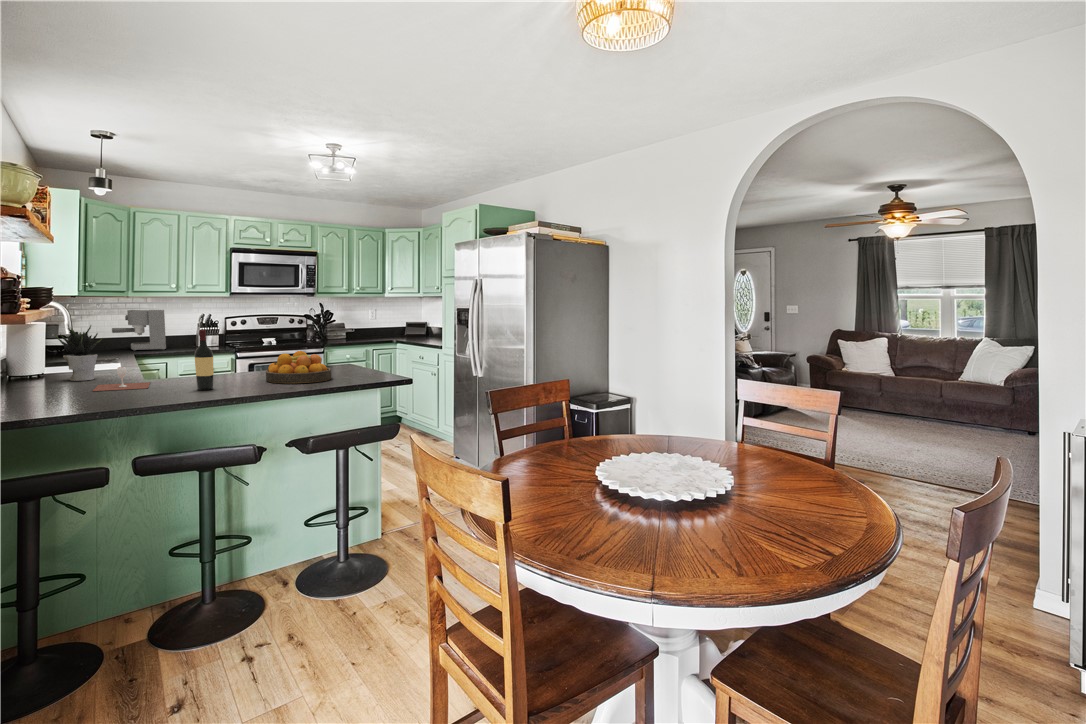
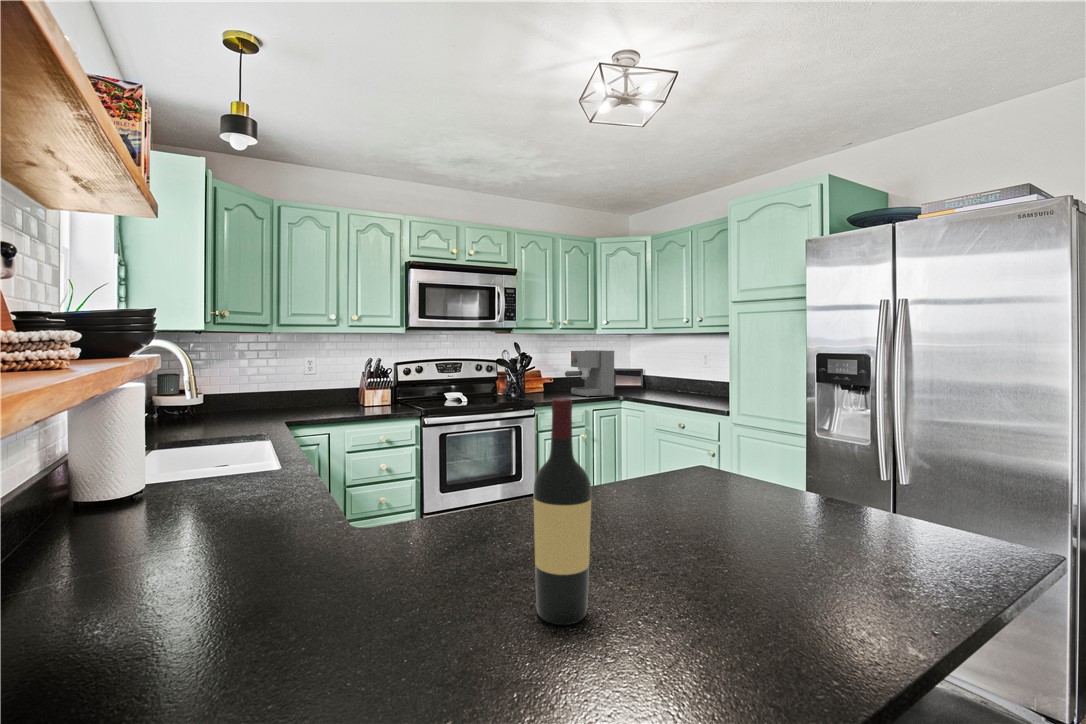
coffee maker: present [112,310,166,351] -> present [565,350,614,397]
potted plant: present [55,325,103,381] -> none [116,380,234,536]
fruit bowl: present [266,351,331,384] -> none [641,444,821,560]
wine glass: present [93,367,150,391] -> none [184,518,365,636]

